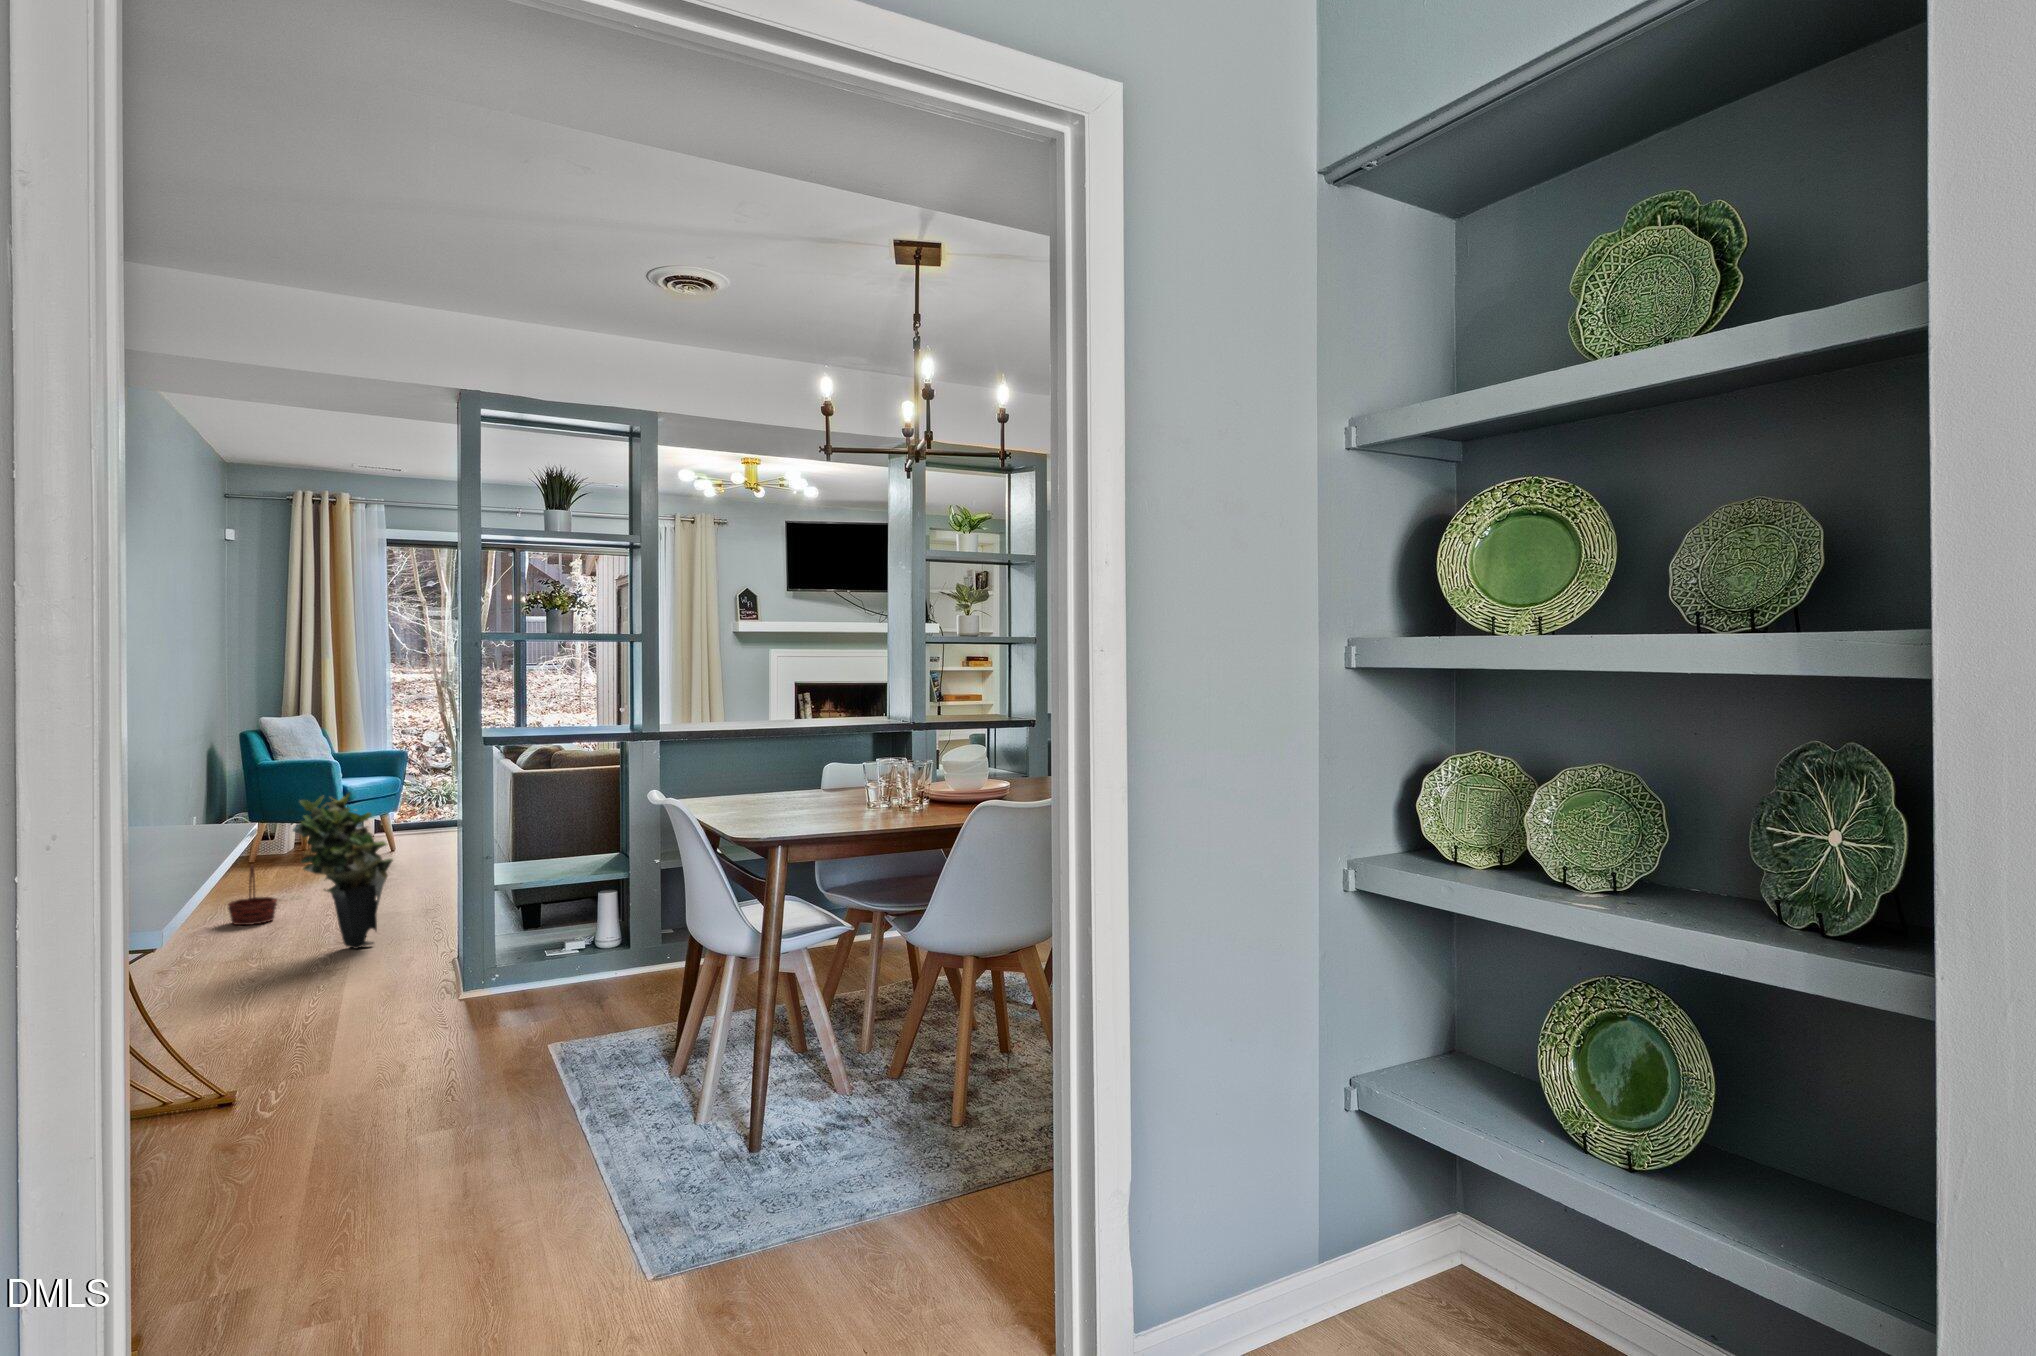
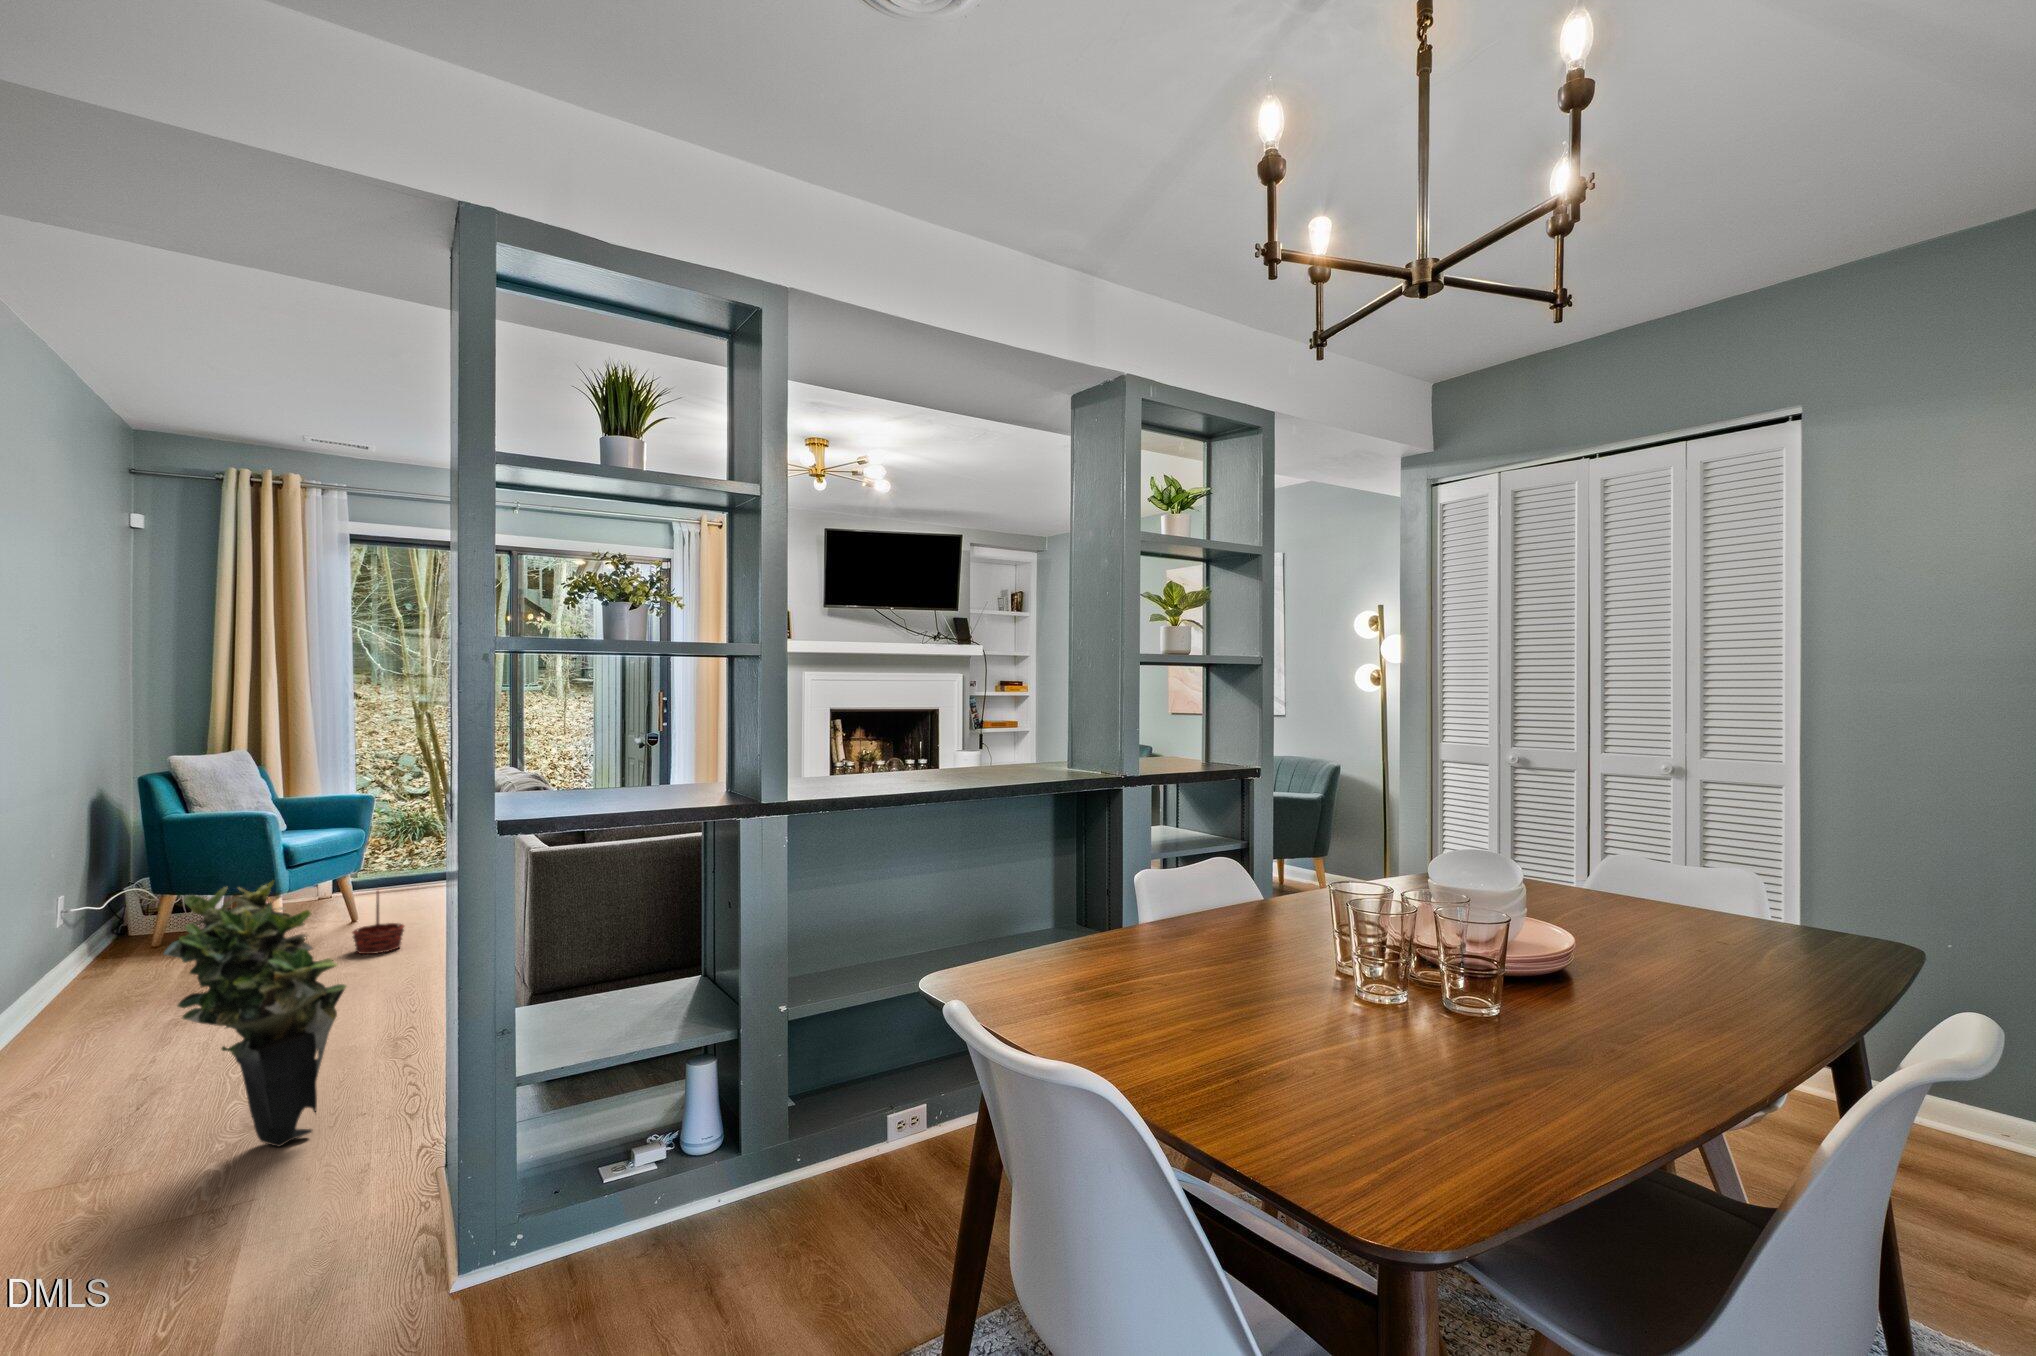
basket: present [228,866,277,925] -> present [352,891,404,954]

